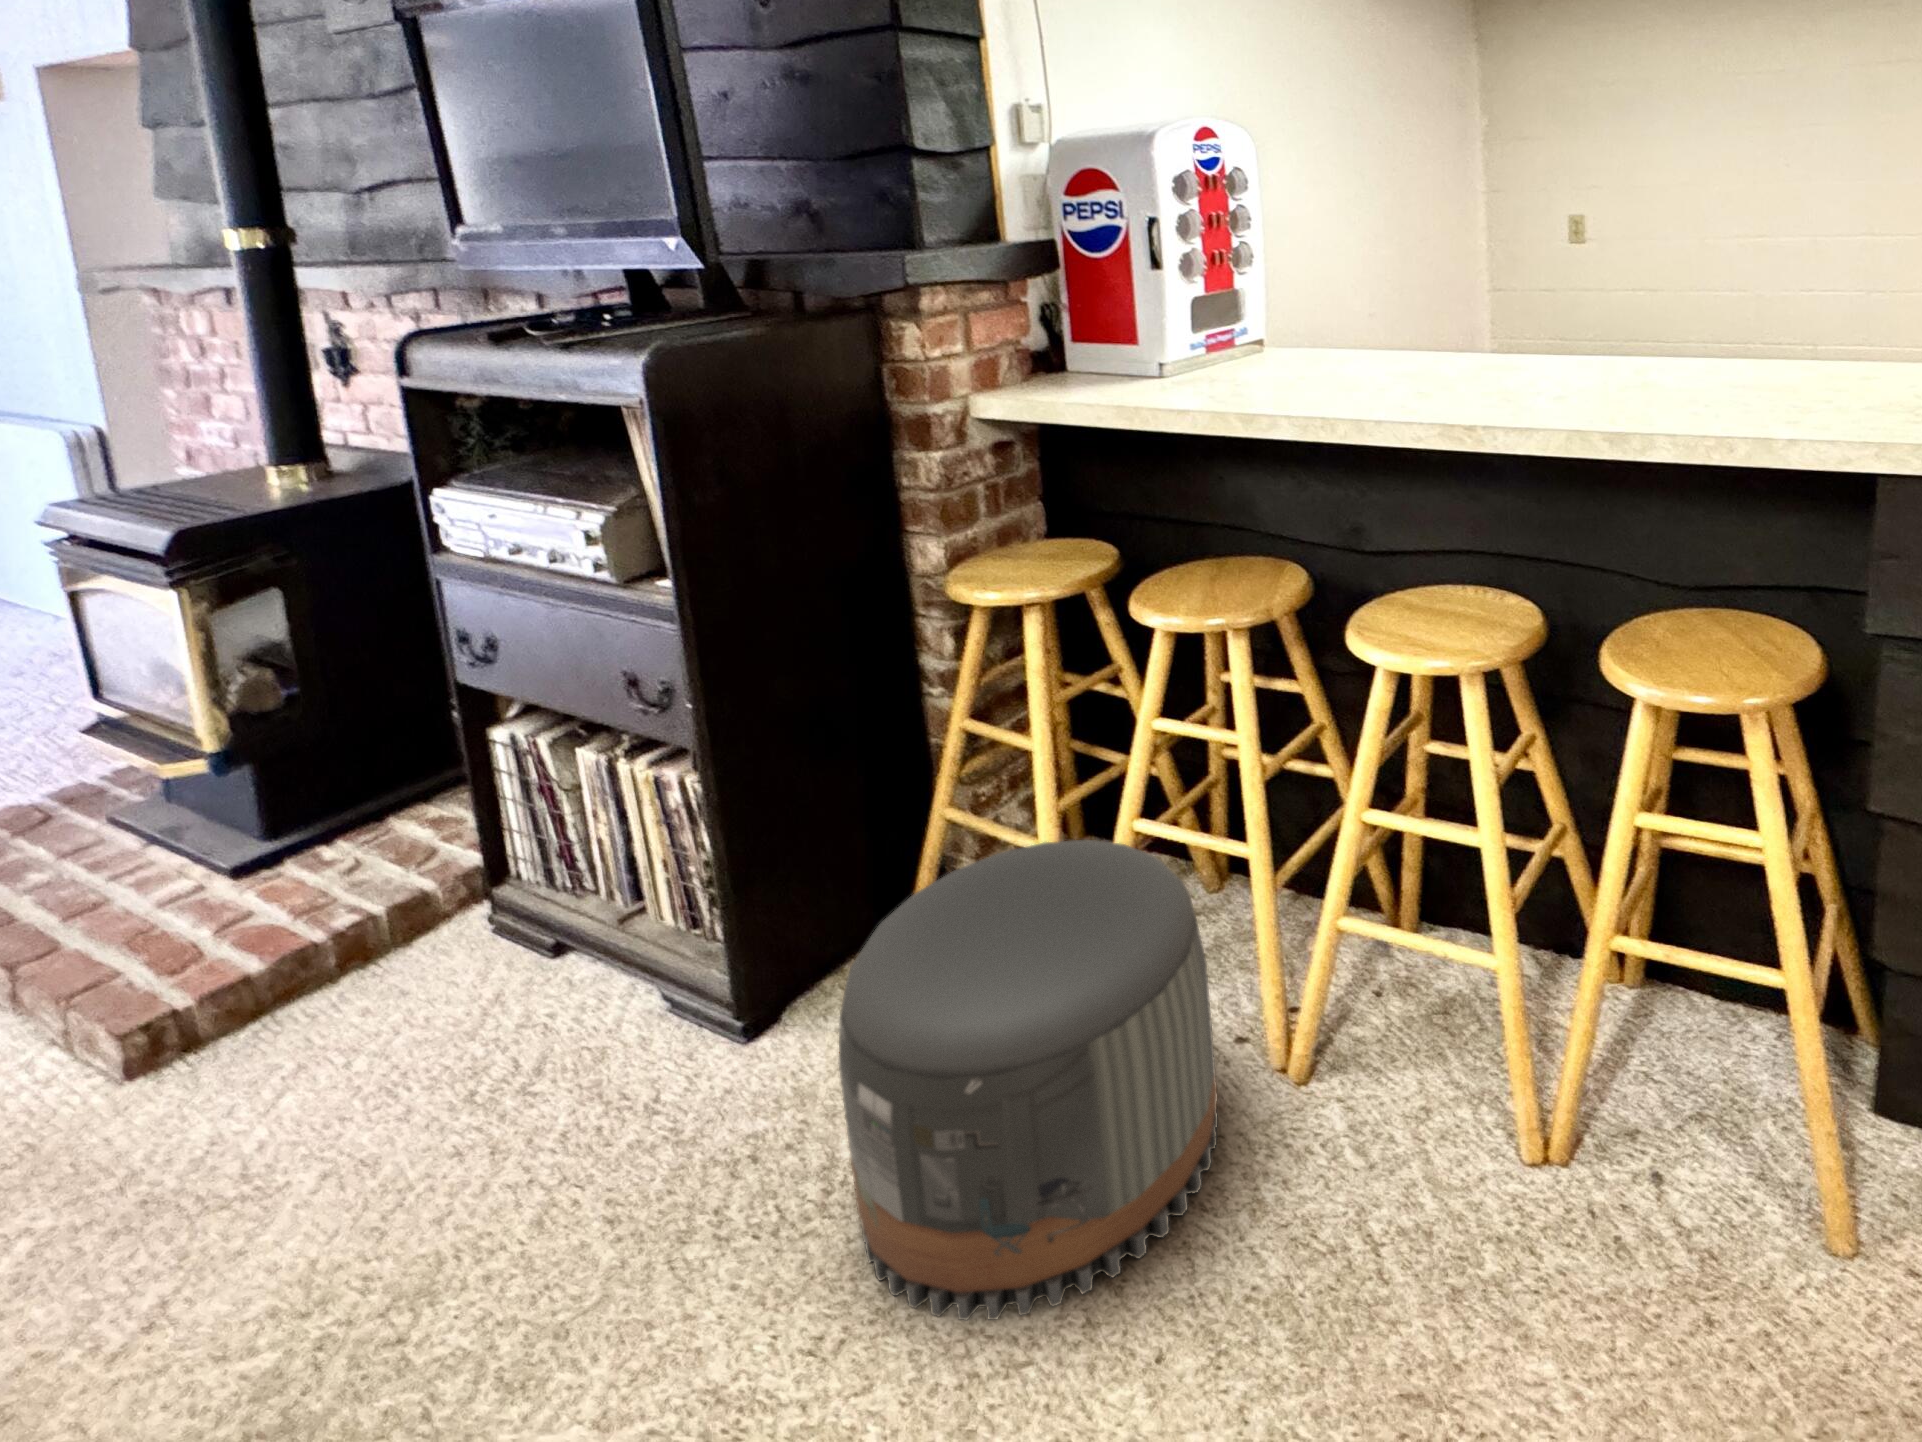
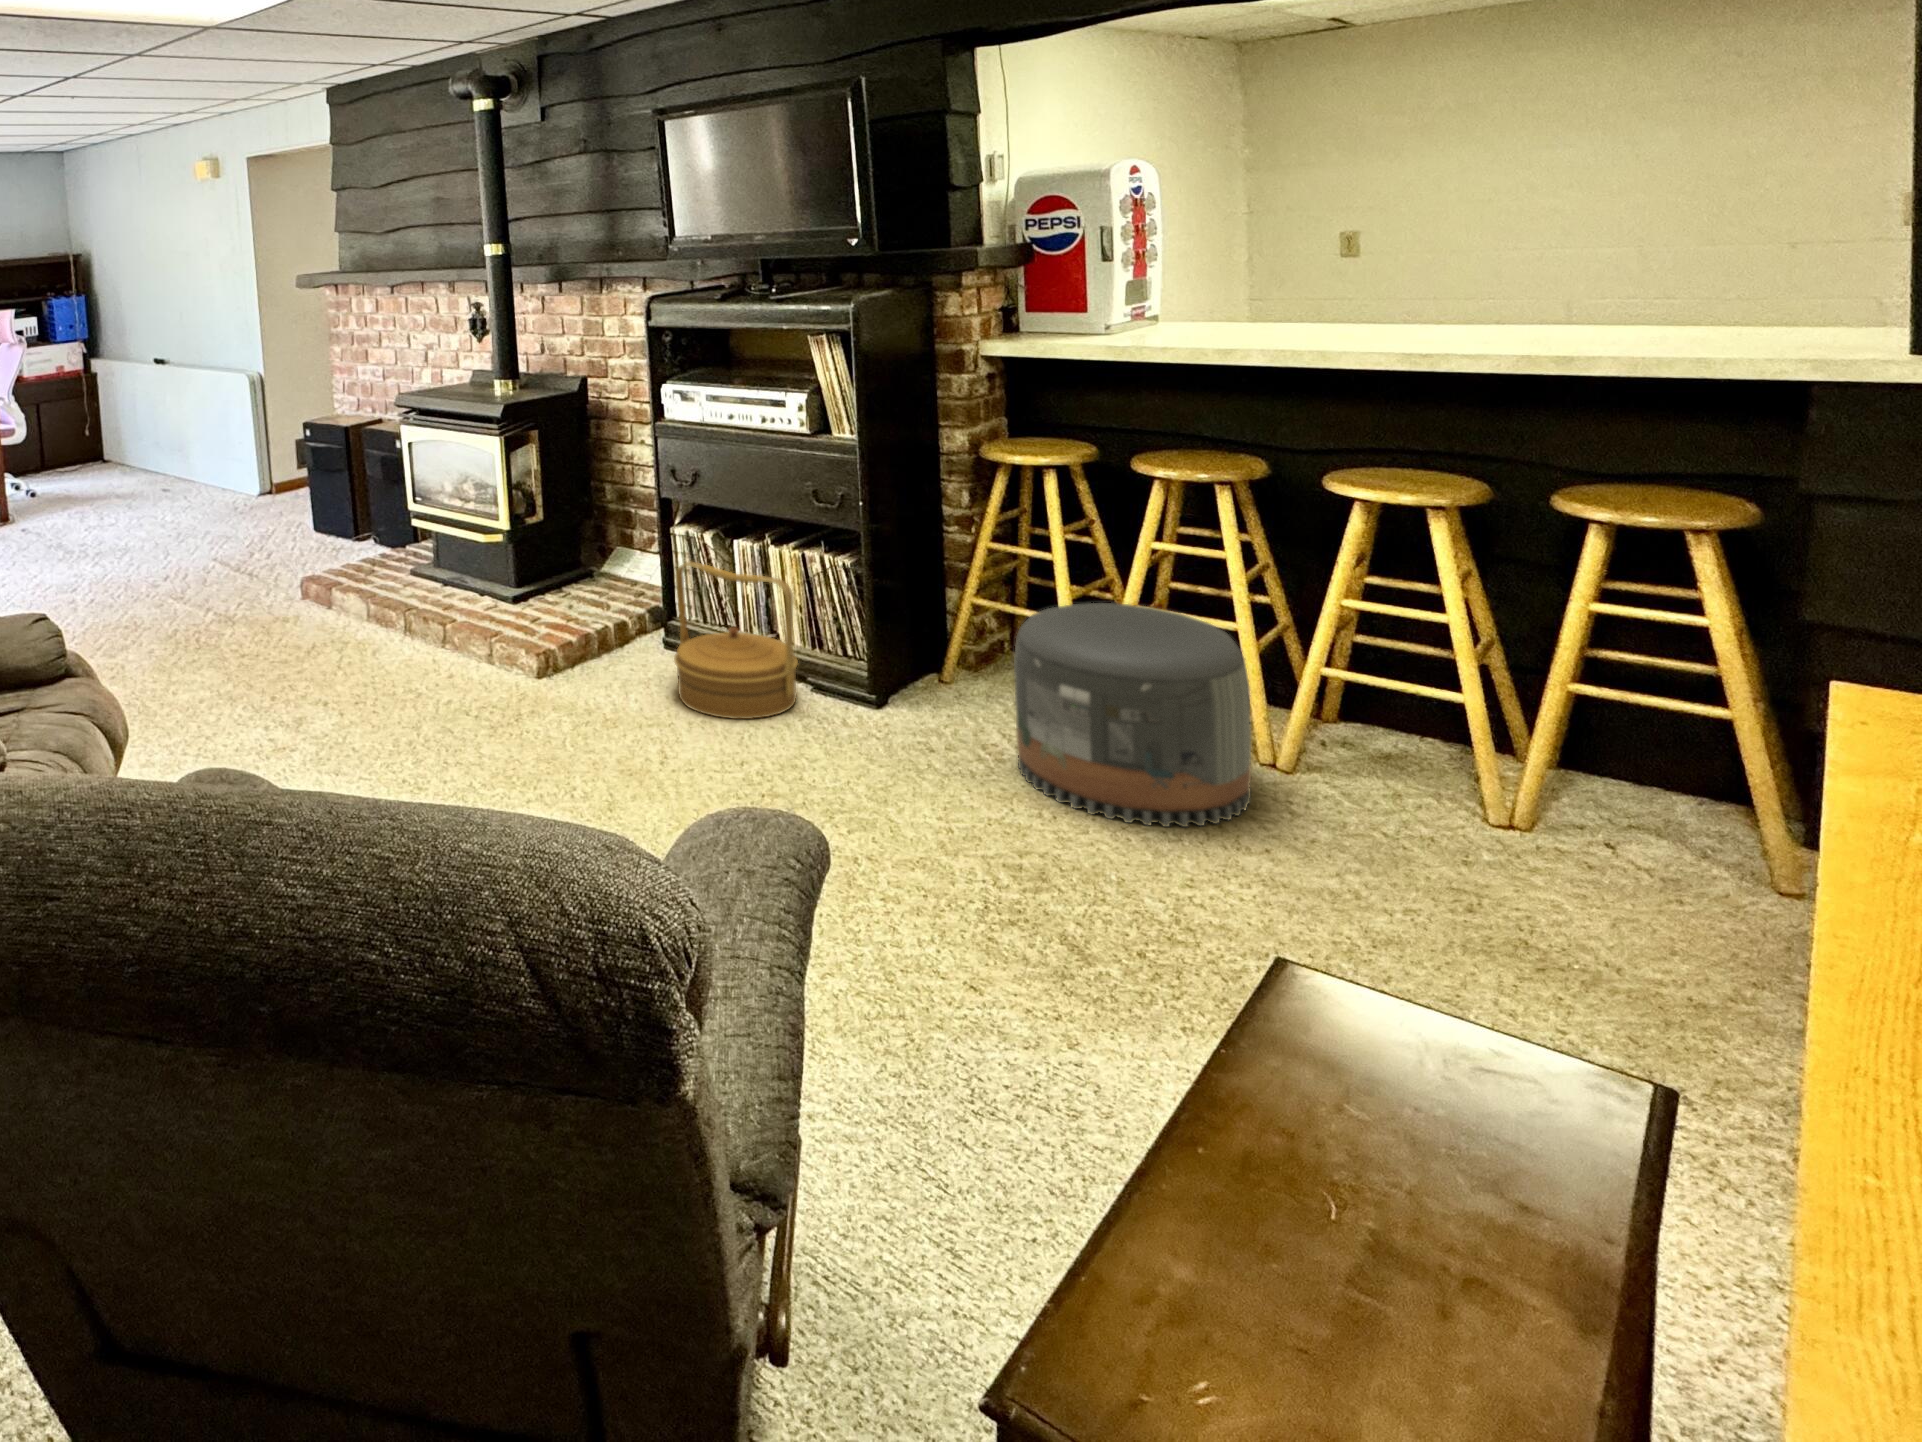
woven basket: none [356,820,633,1136] -> present [674,561,798,719]

